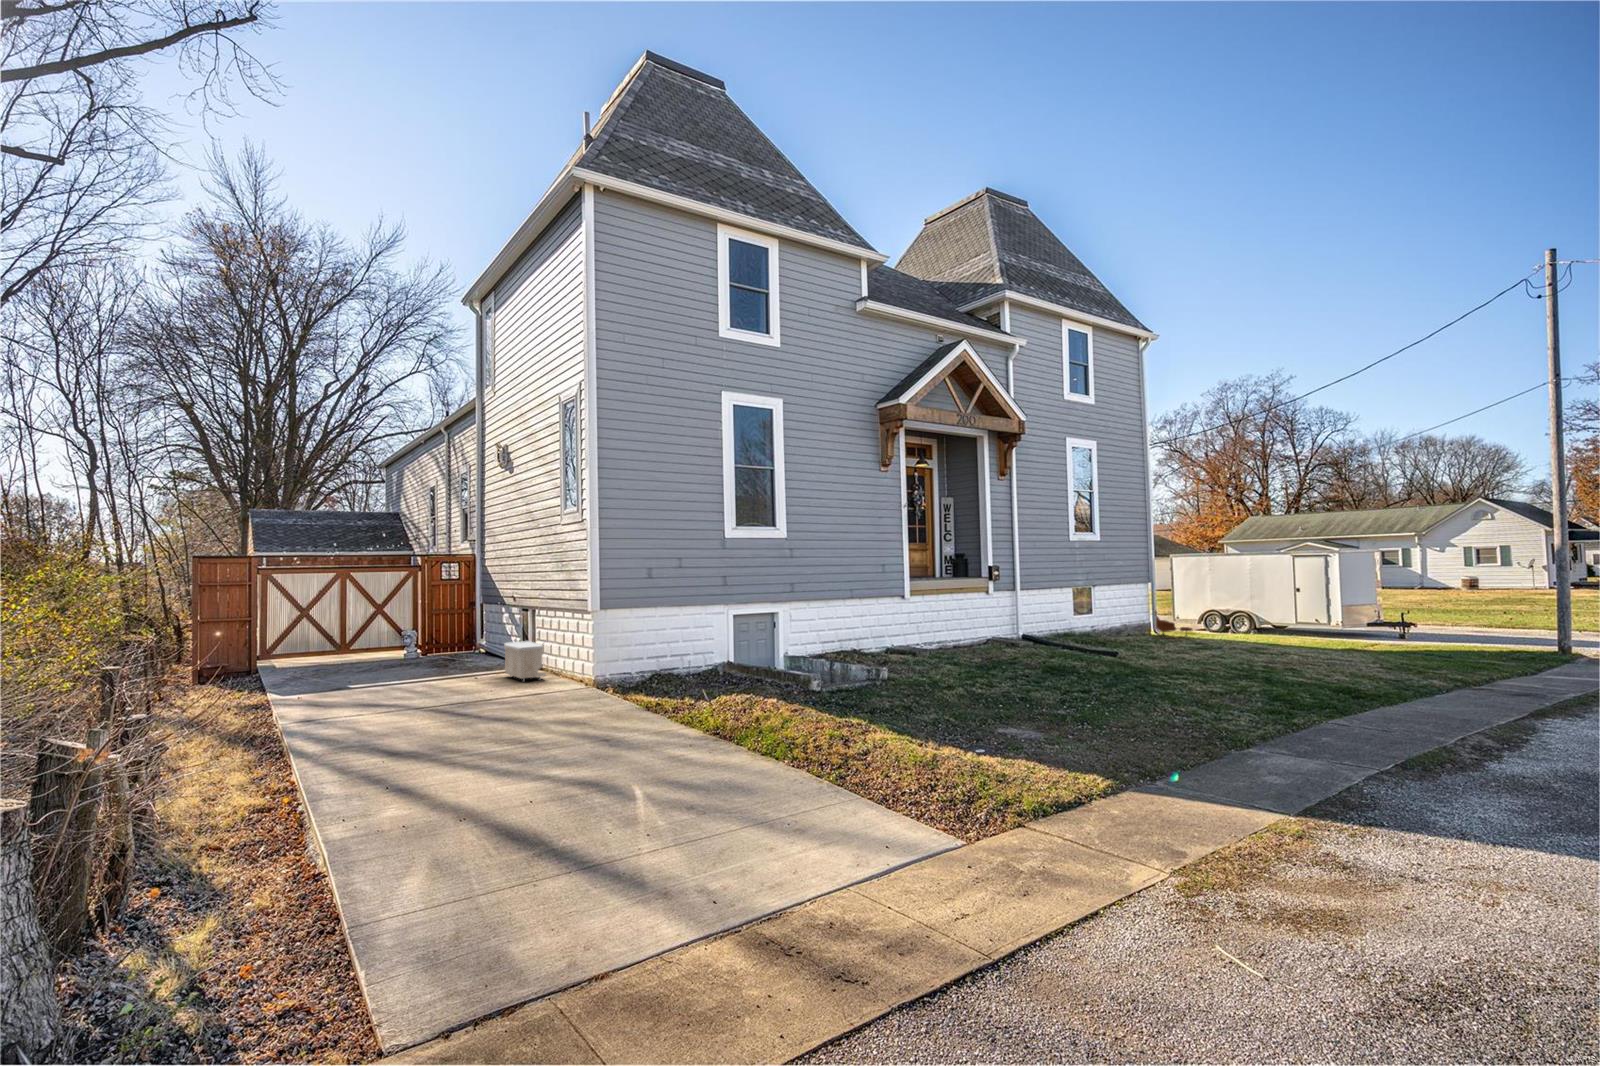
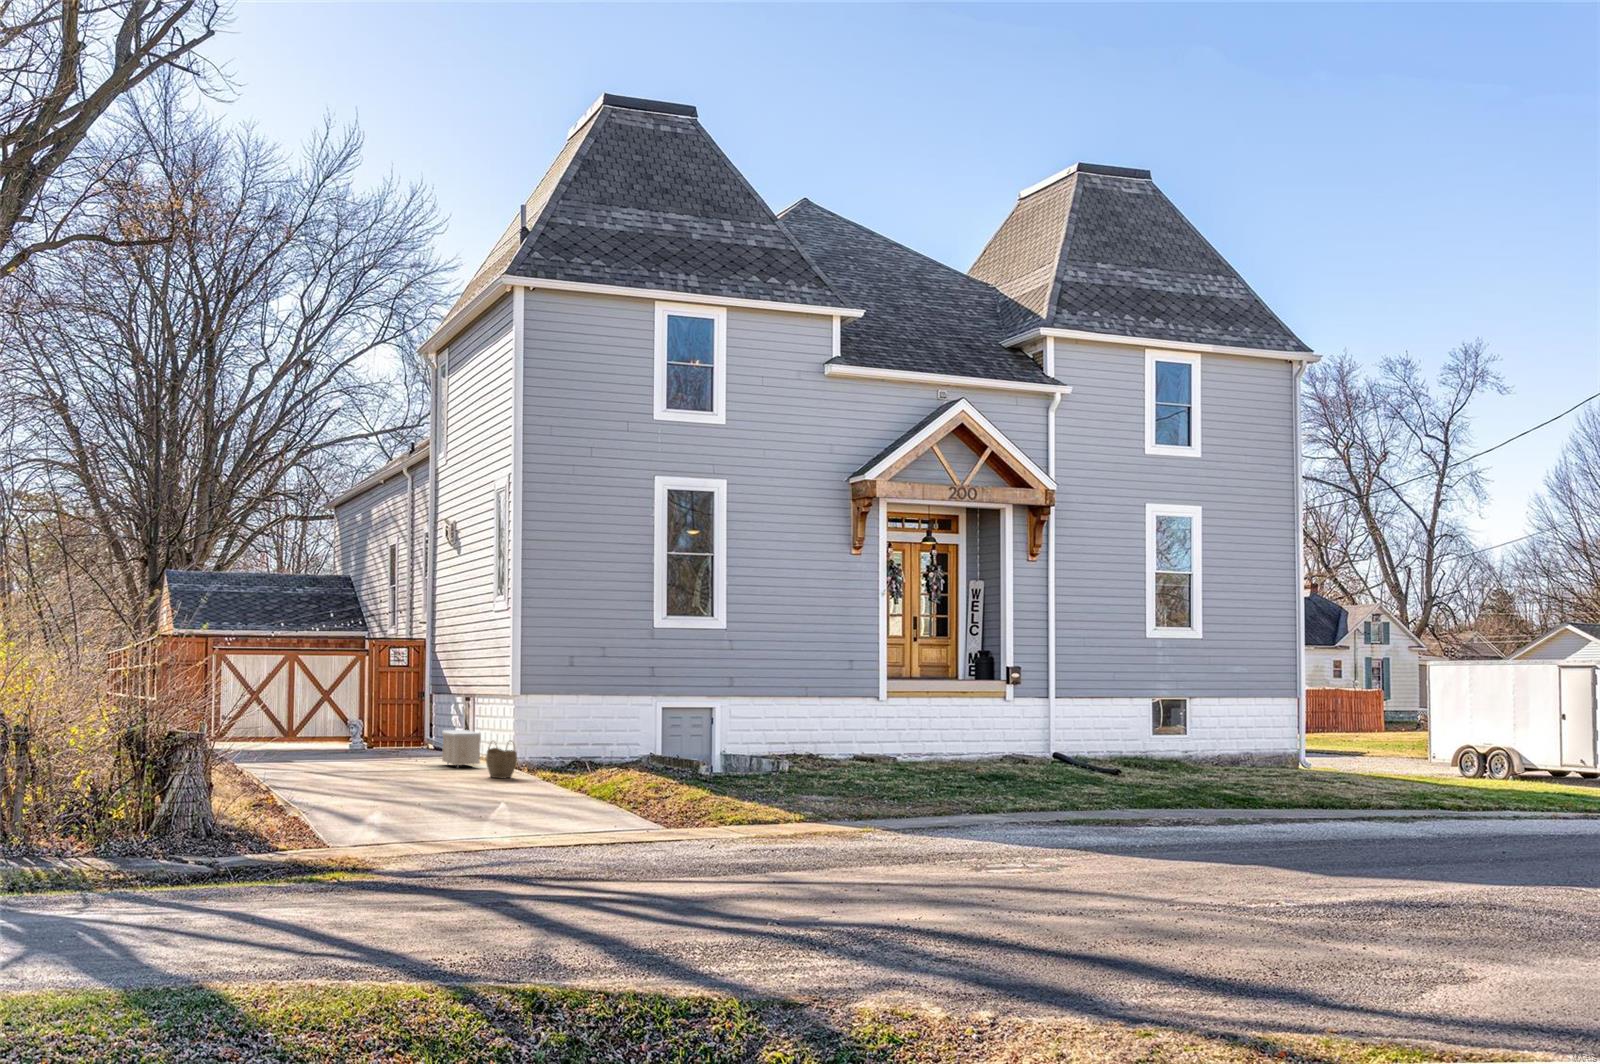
lounge chair: present [1154,610,1192,637] -> none [1298,733,1357,777]
woven basket: none [563,656,597,698] -> present [486,741,517,778]

